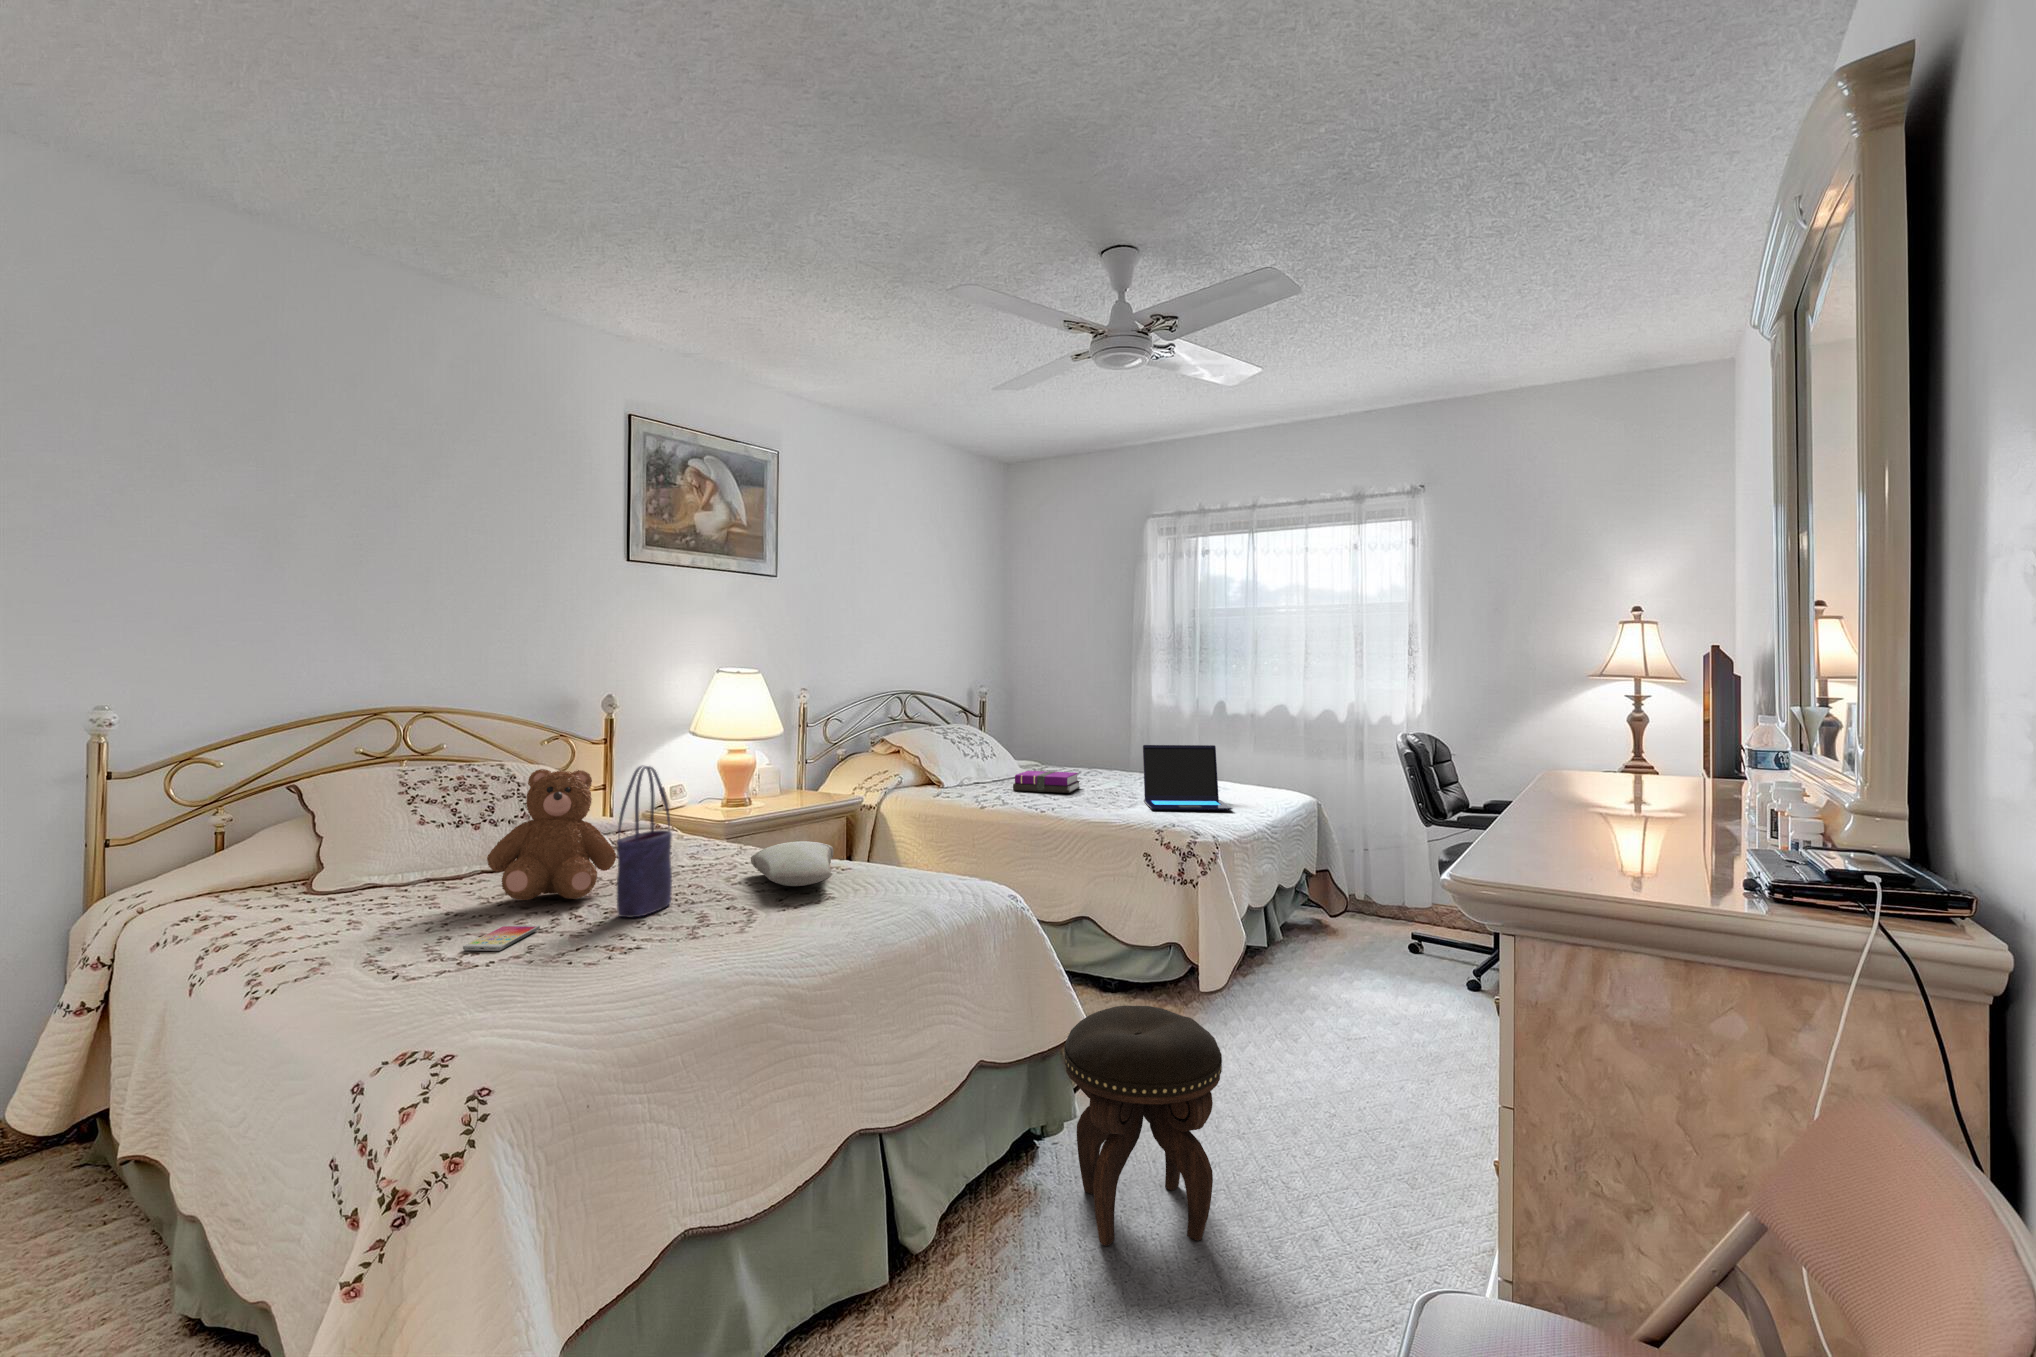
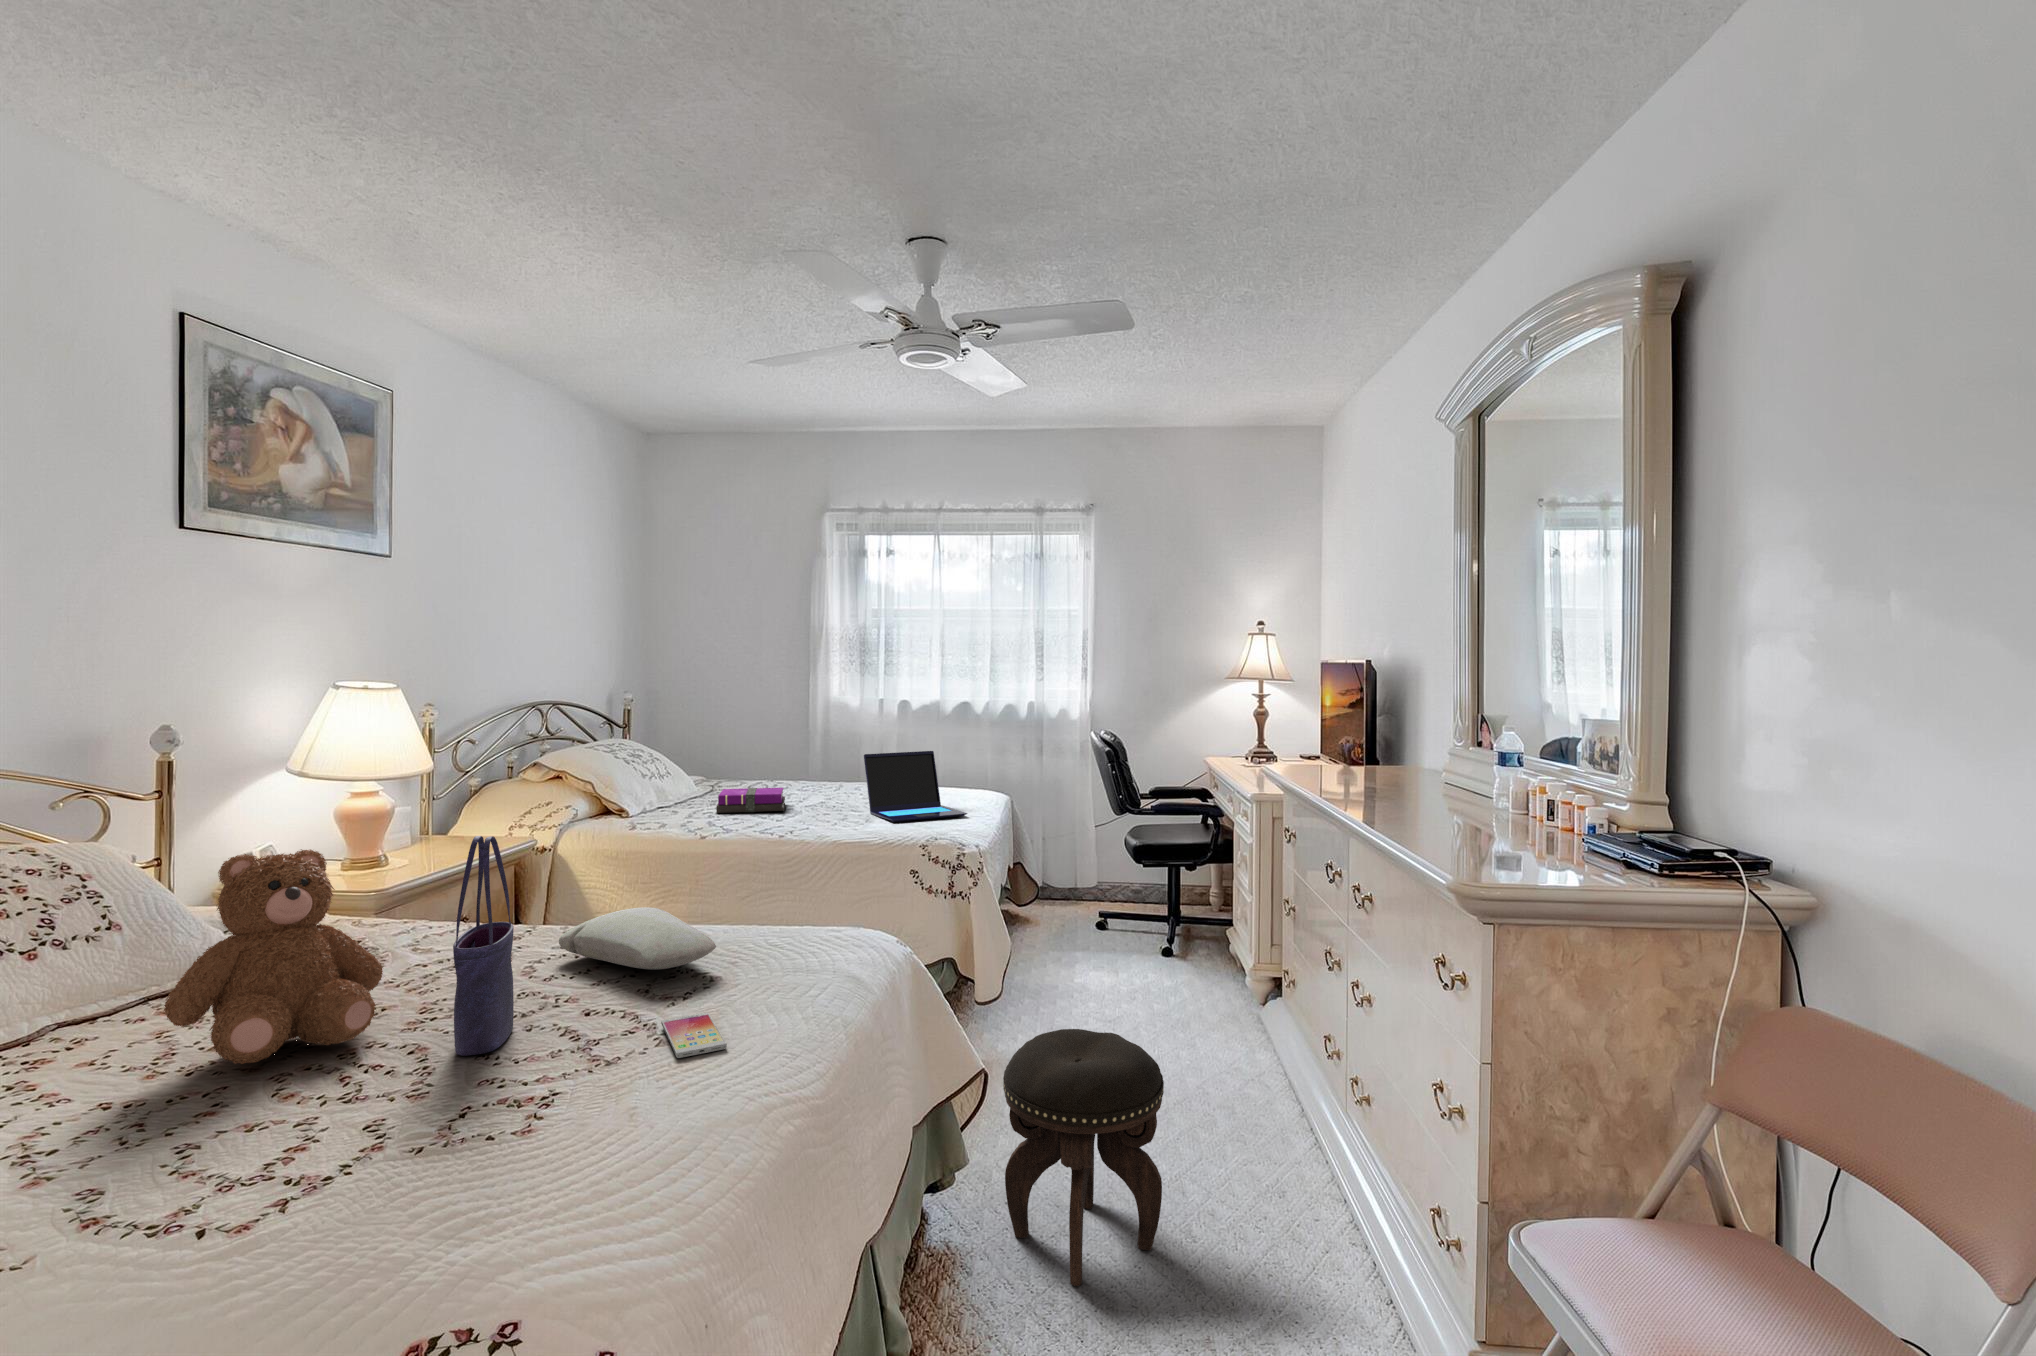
smartphone: present [463,925,540,951] -> present [661,1012,727,1058]

